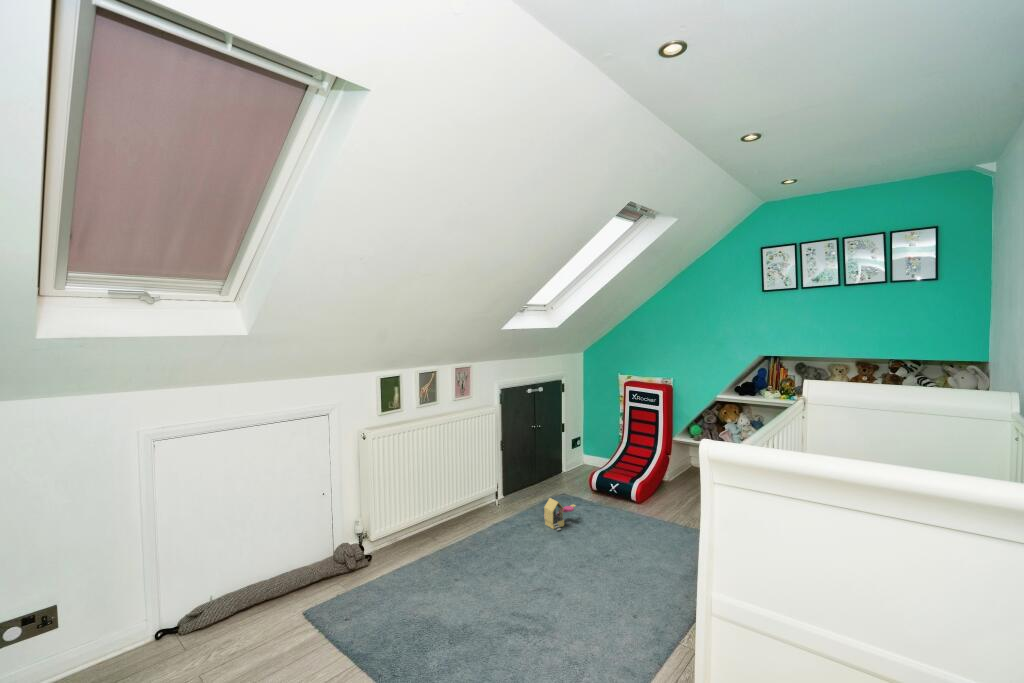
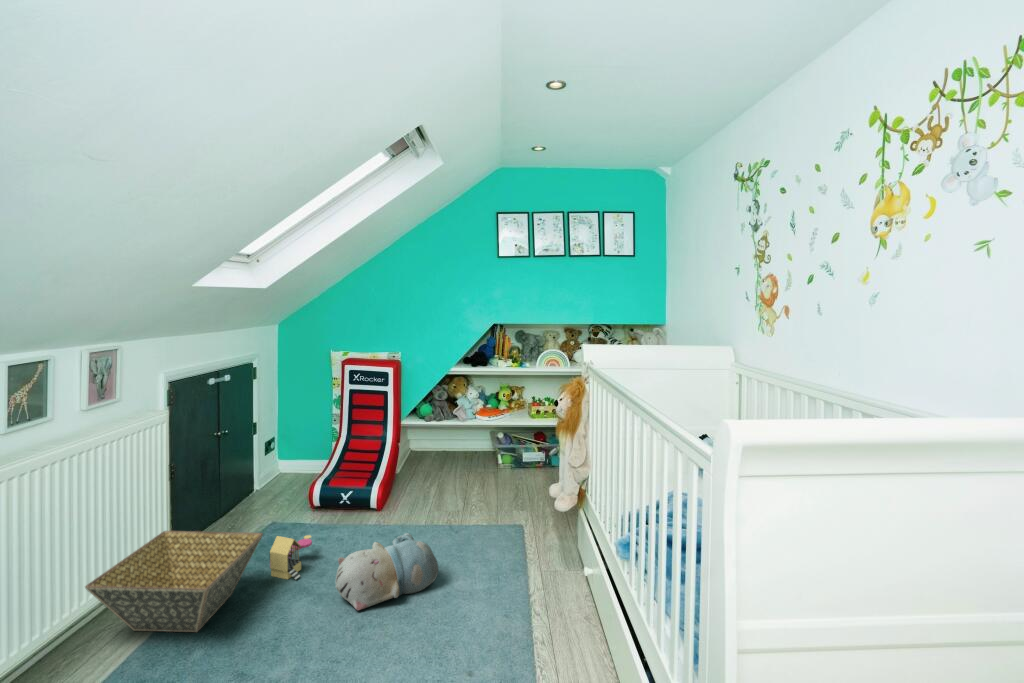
basket: none [445,479,538,541] -> present [85,531,263,632]
plush toy: none [573,517,651,563] -> present [336,533,438,610]

